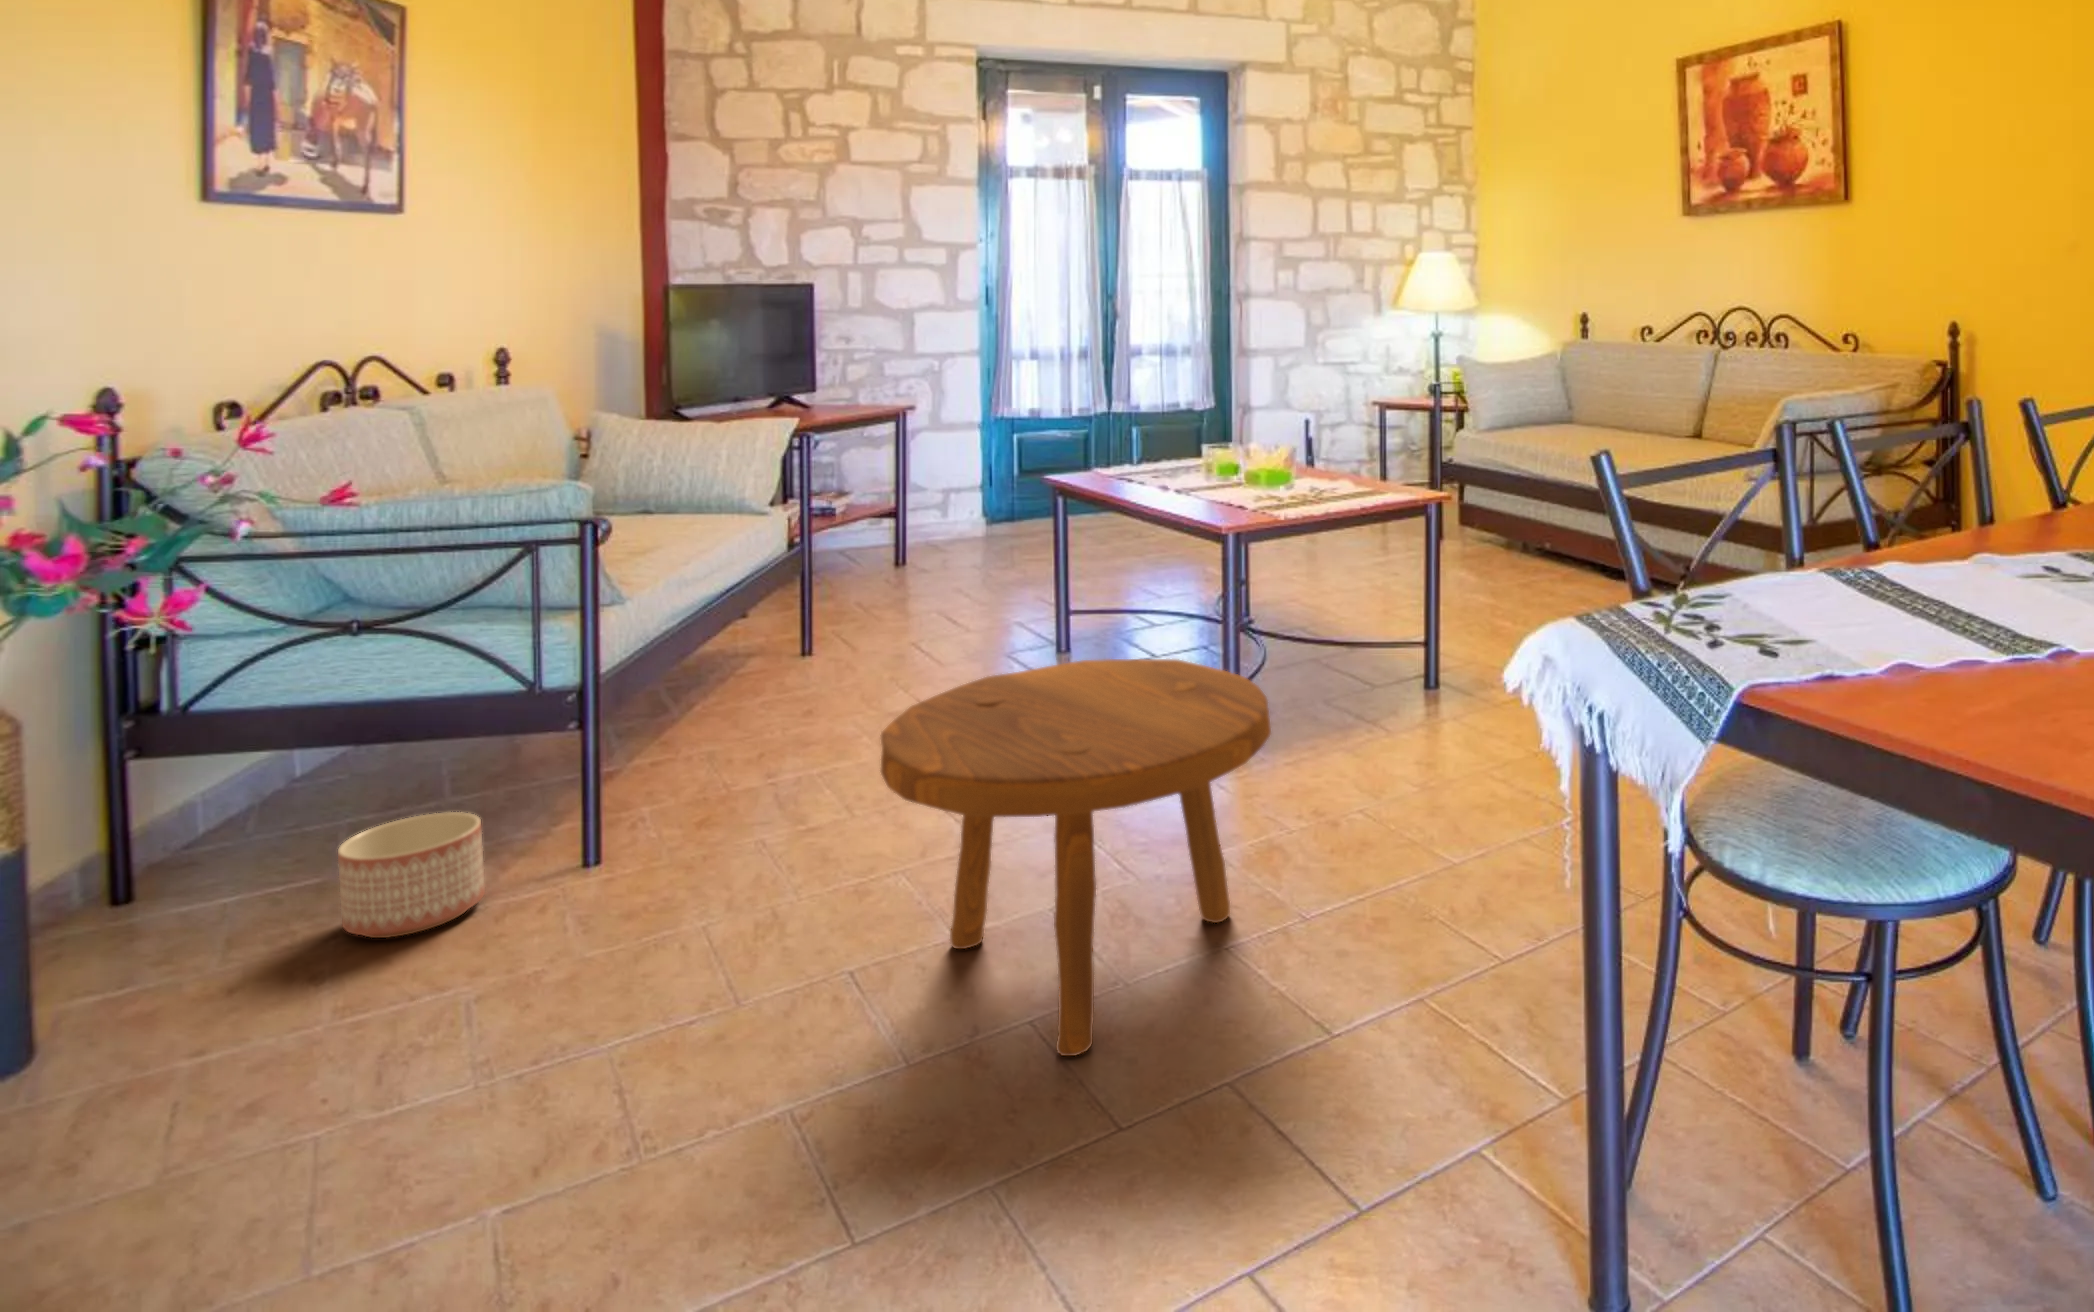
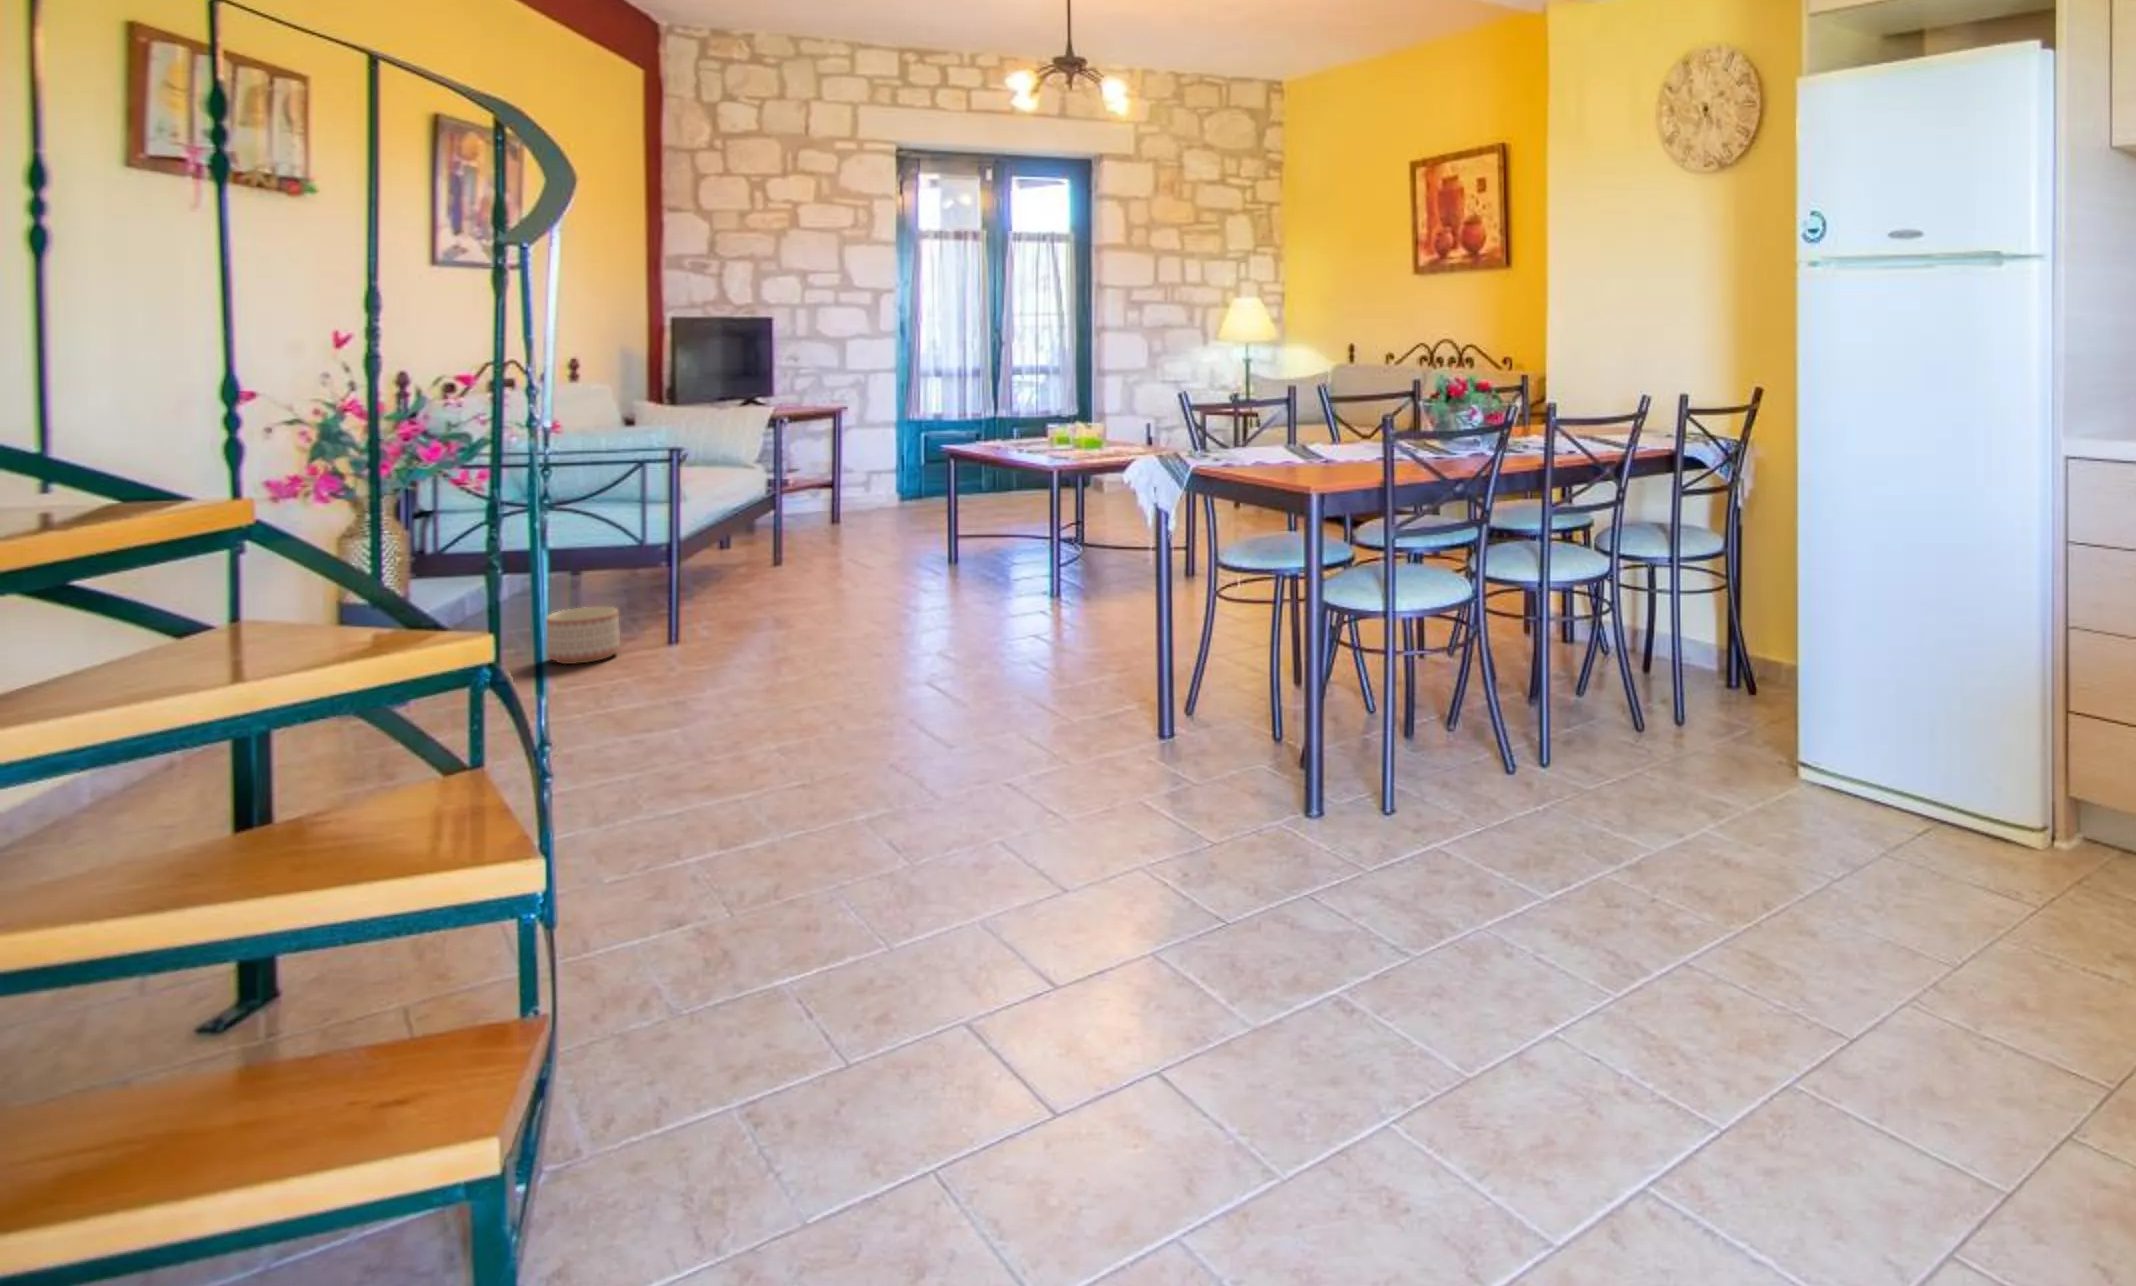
footstool: present [881,659,1271,1056] -> none [843,525,1047,693]

